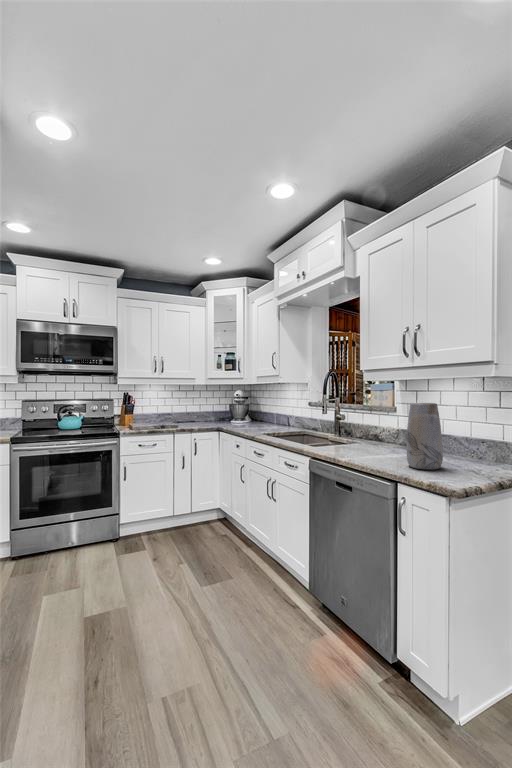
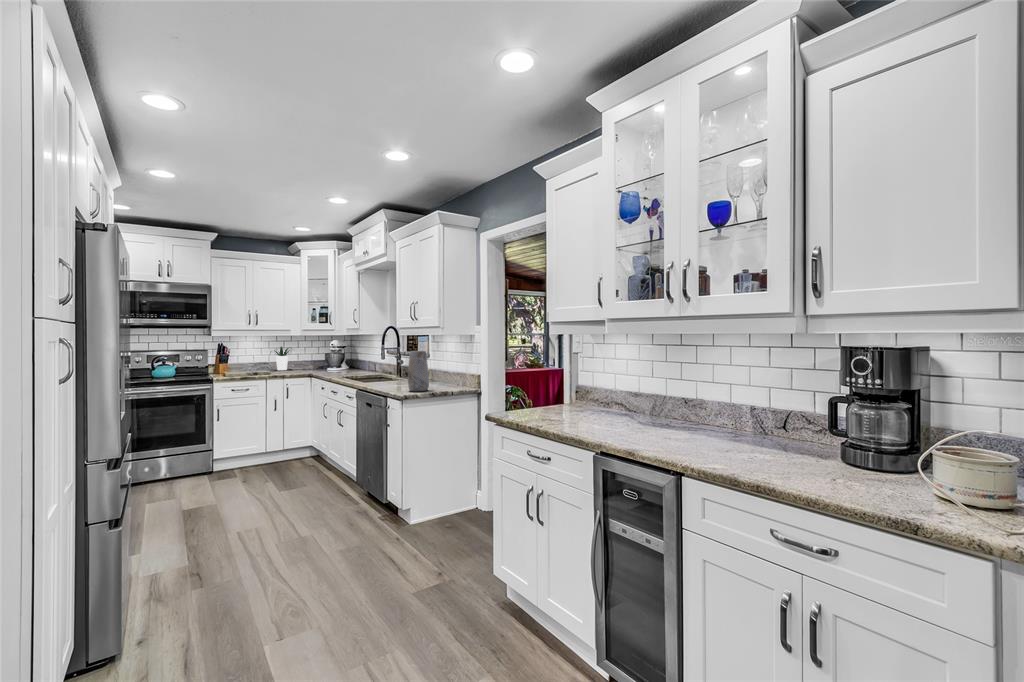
potted plant: none [172,395,200,421] -> present [270,346,290,370]

